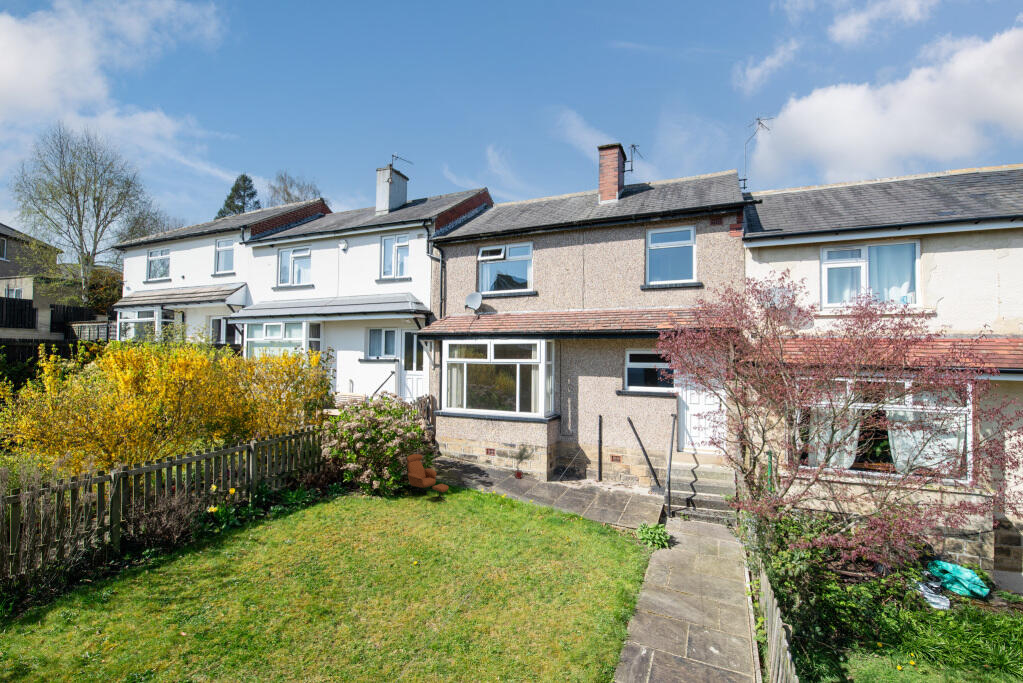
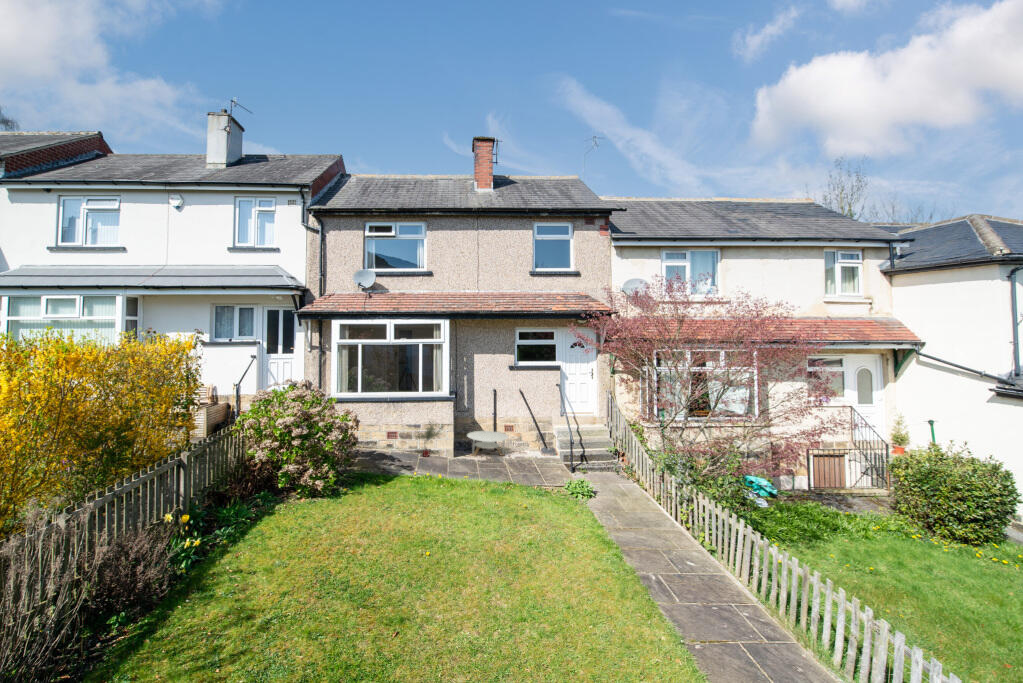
lounge chair: present [407,454,449,502] -> none [315,447,369,498]
round table: none [563,459,609,489] -> present [467,431,508,456]

